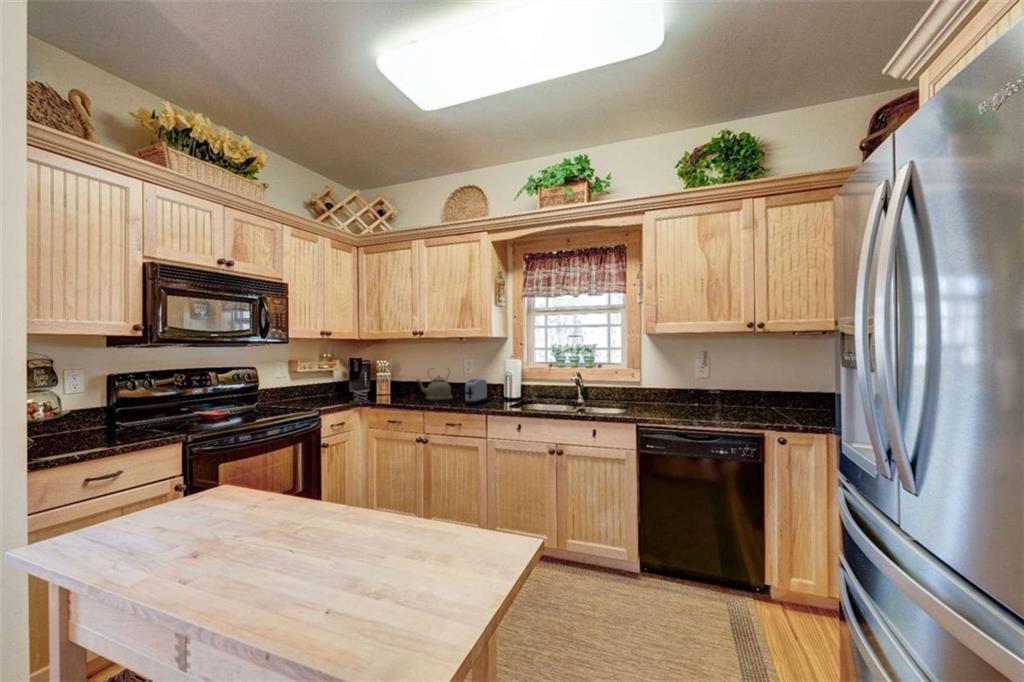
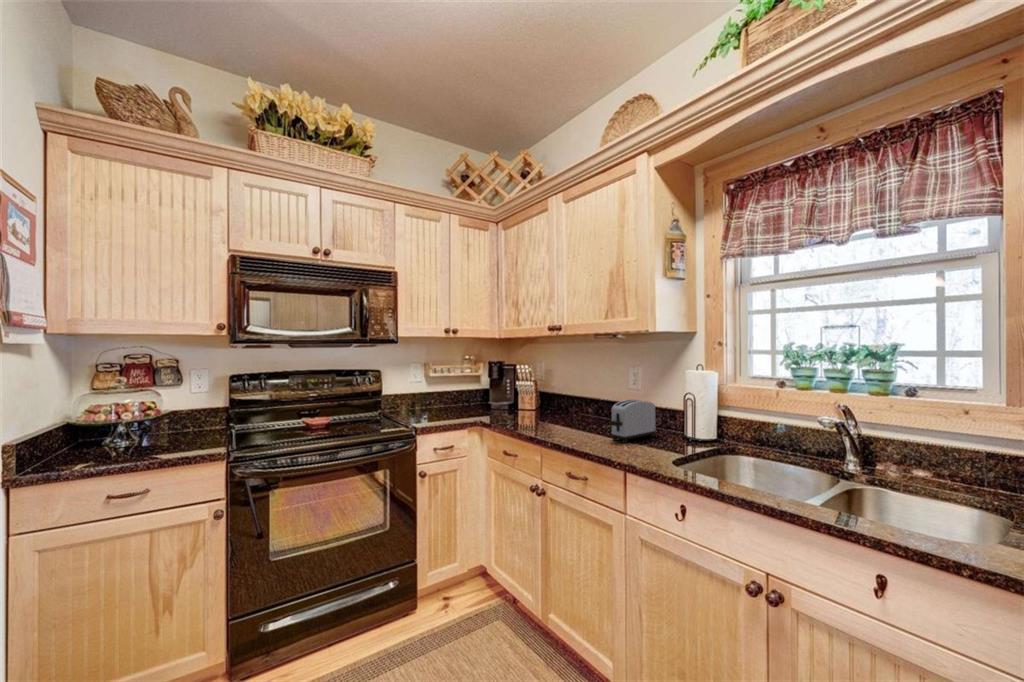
kettle: present [417,371,453,401] -> none [558,377,611,426]

